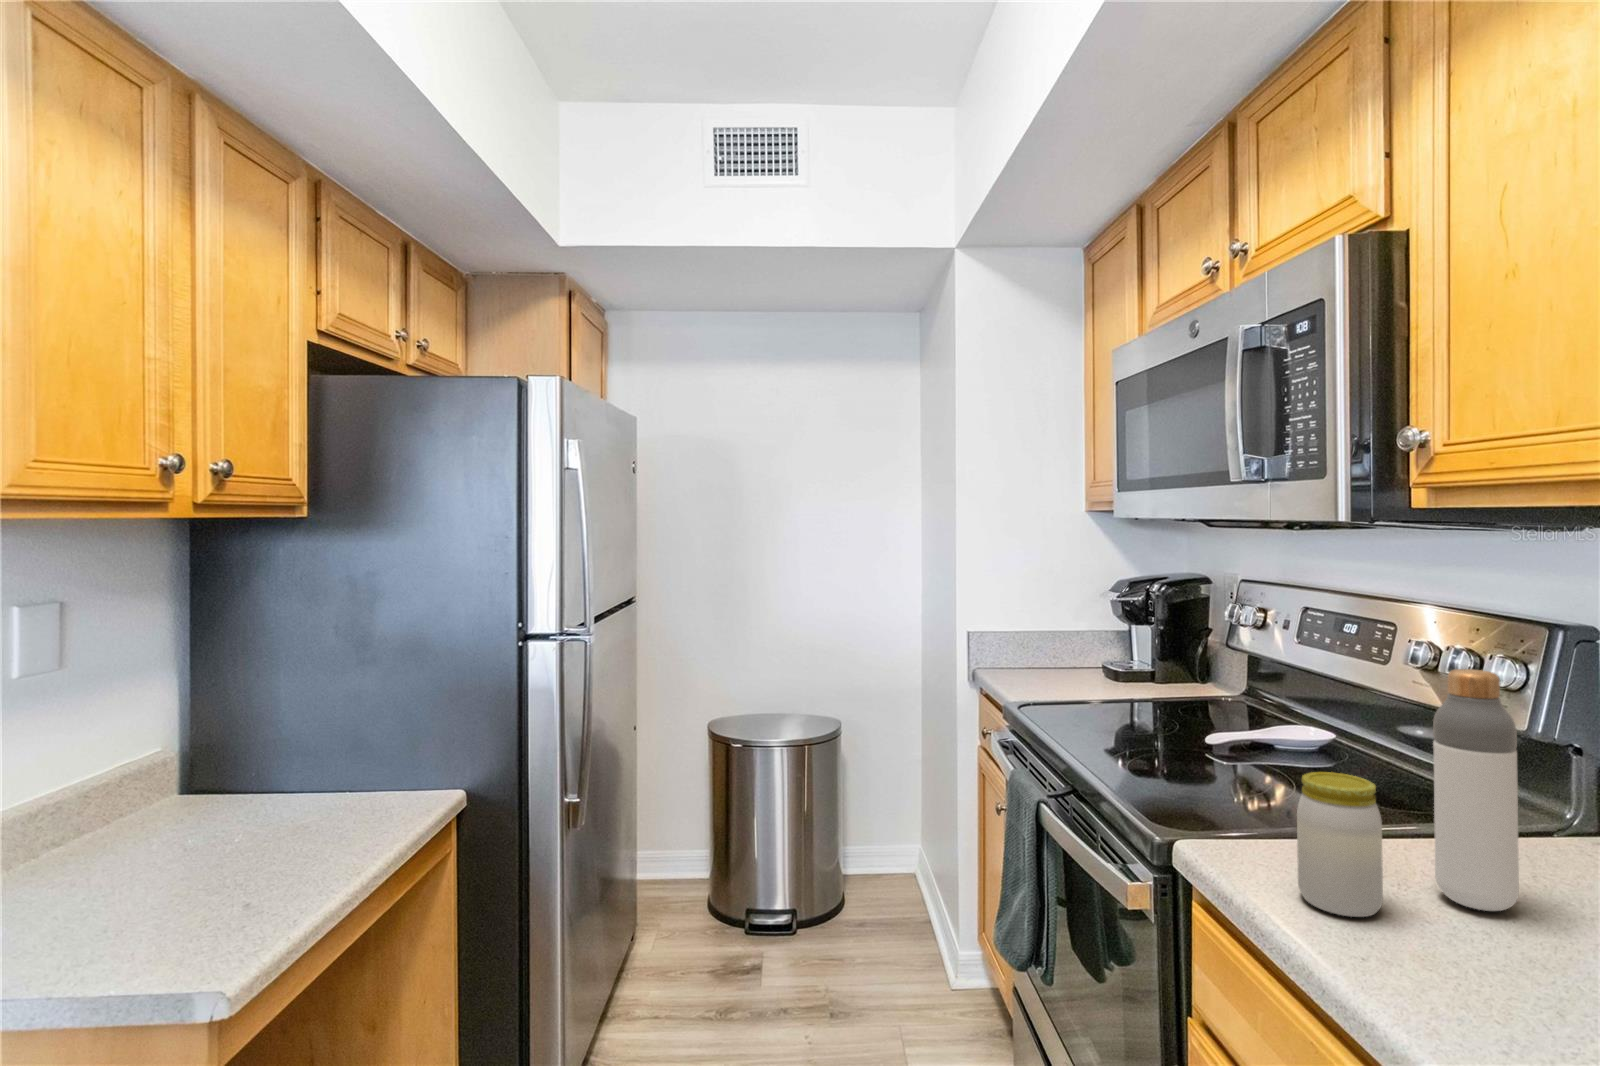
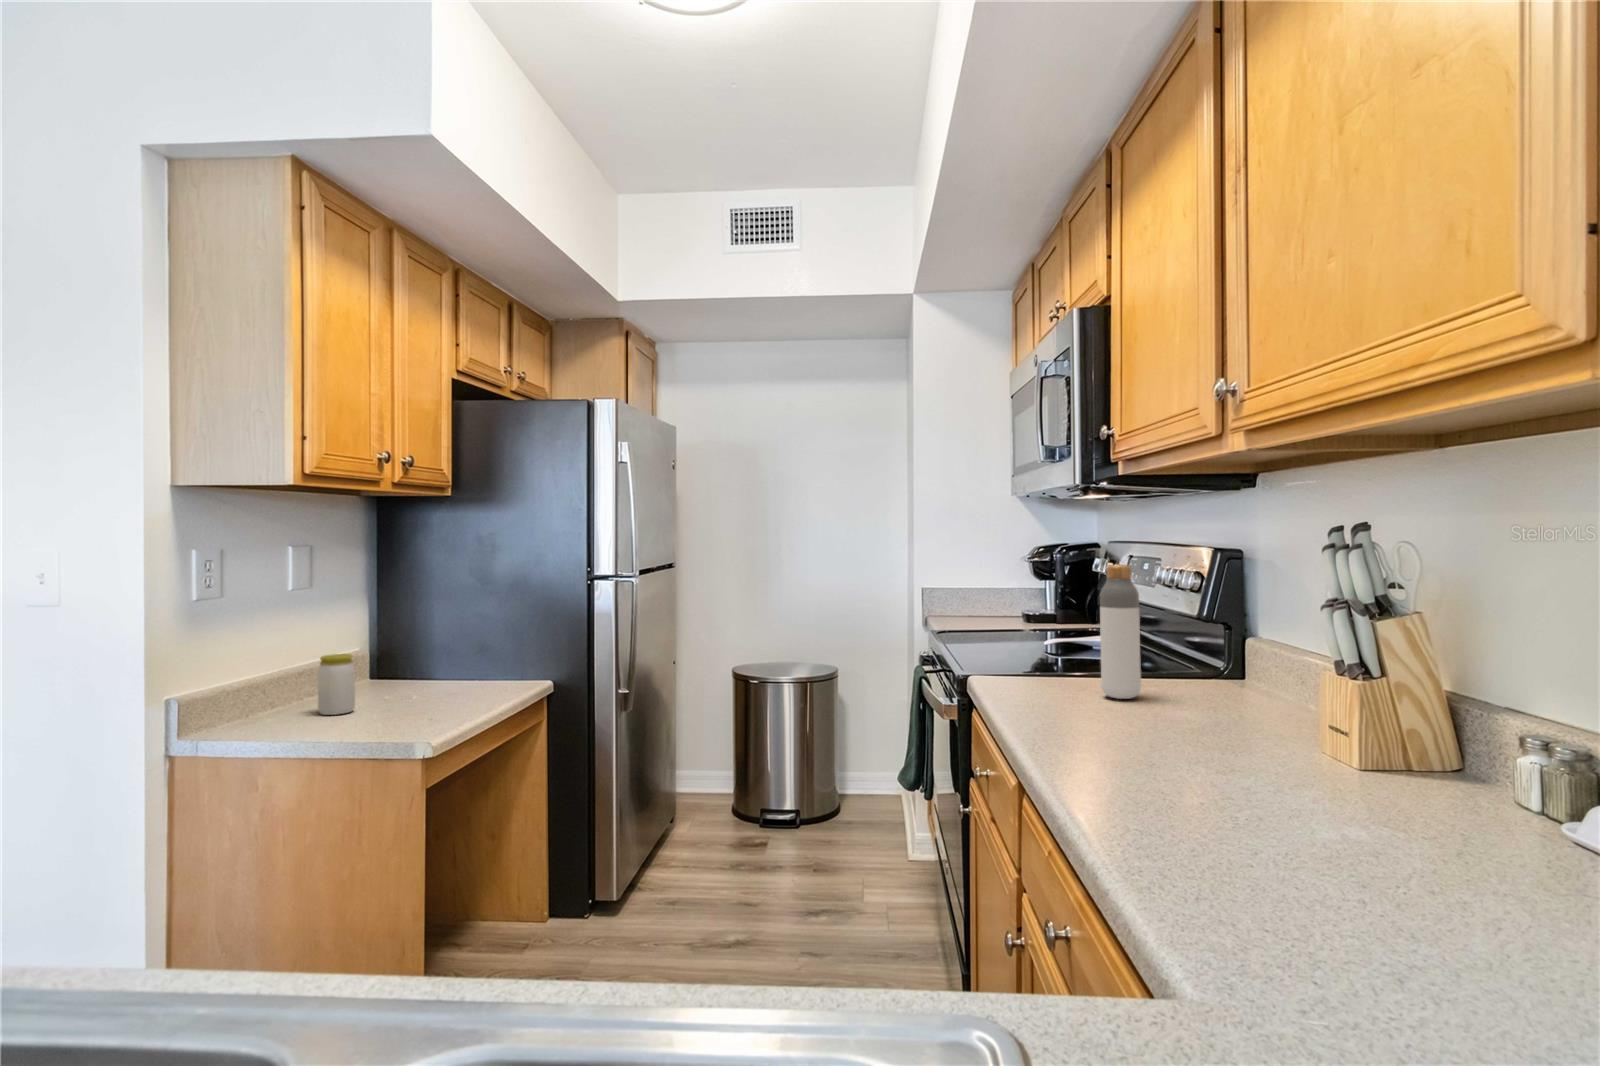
jar: present [1297,772,1383,917] -> present [318,654,355,715]

